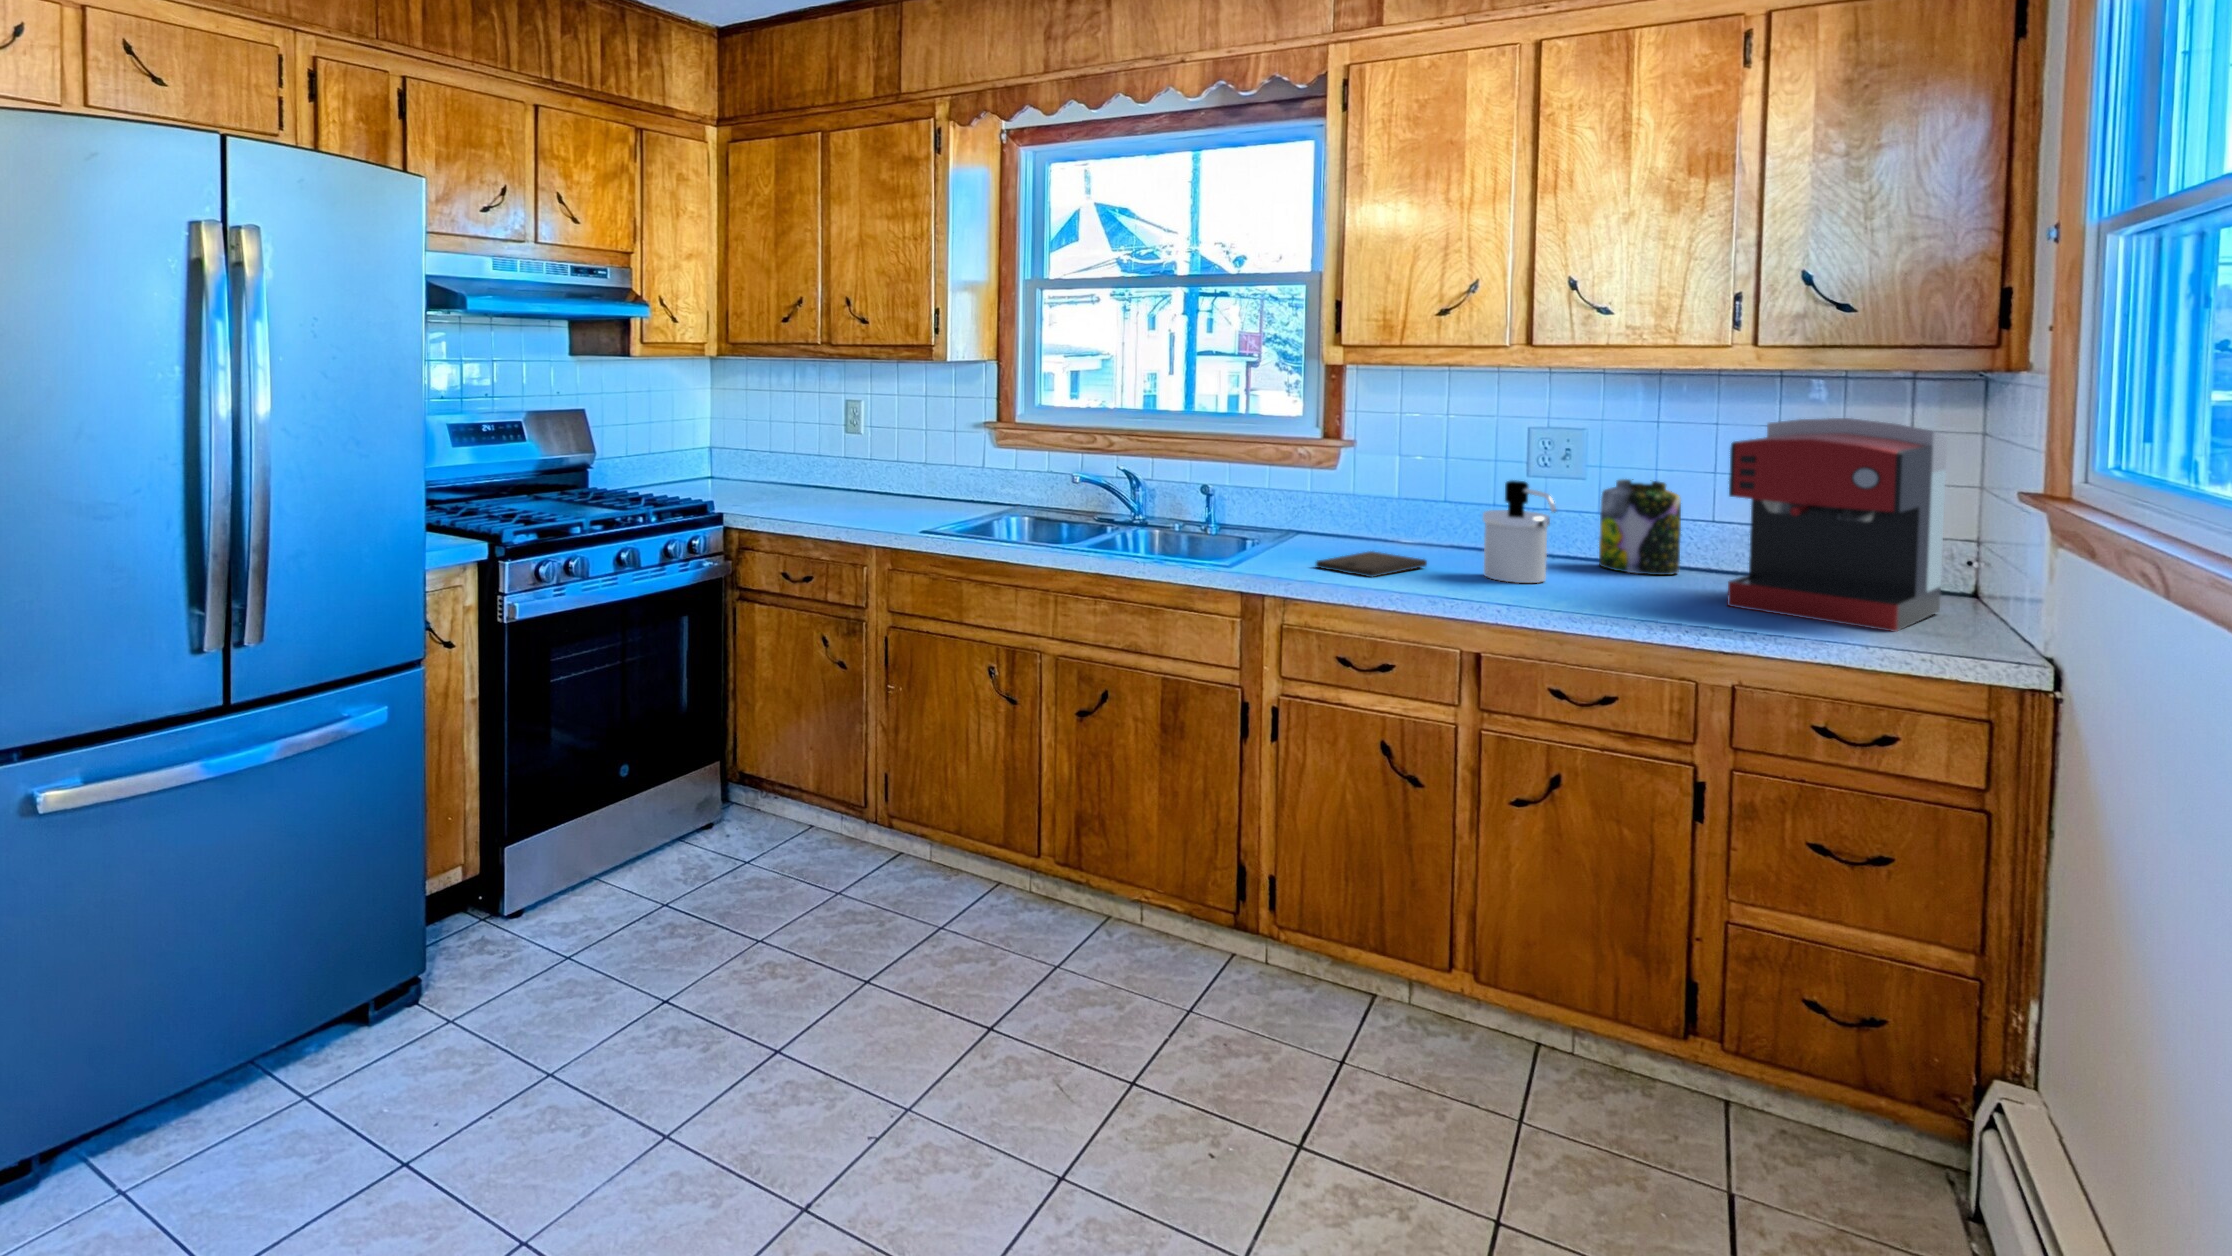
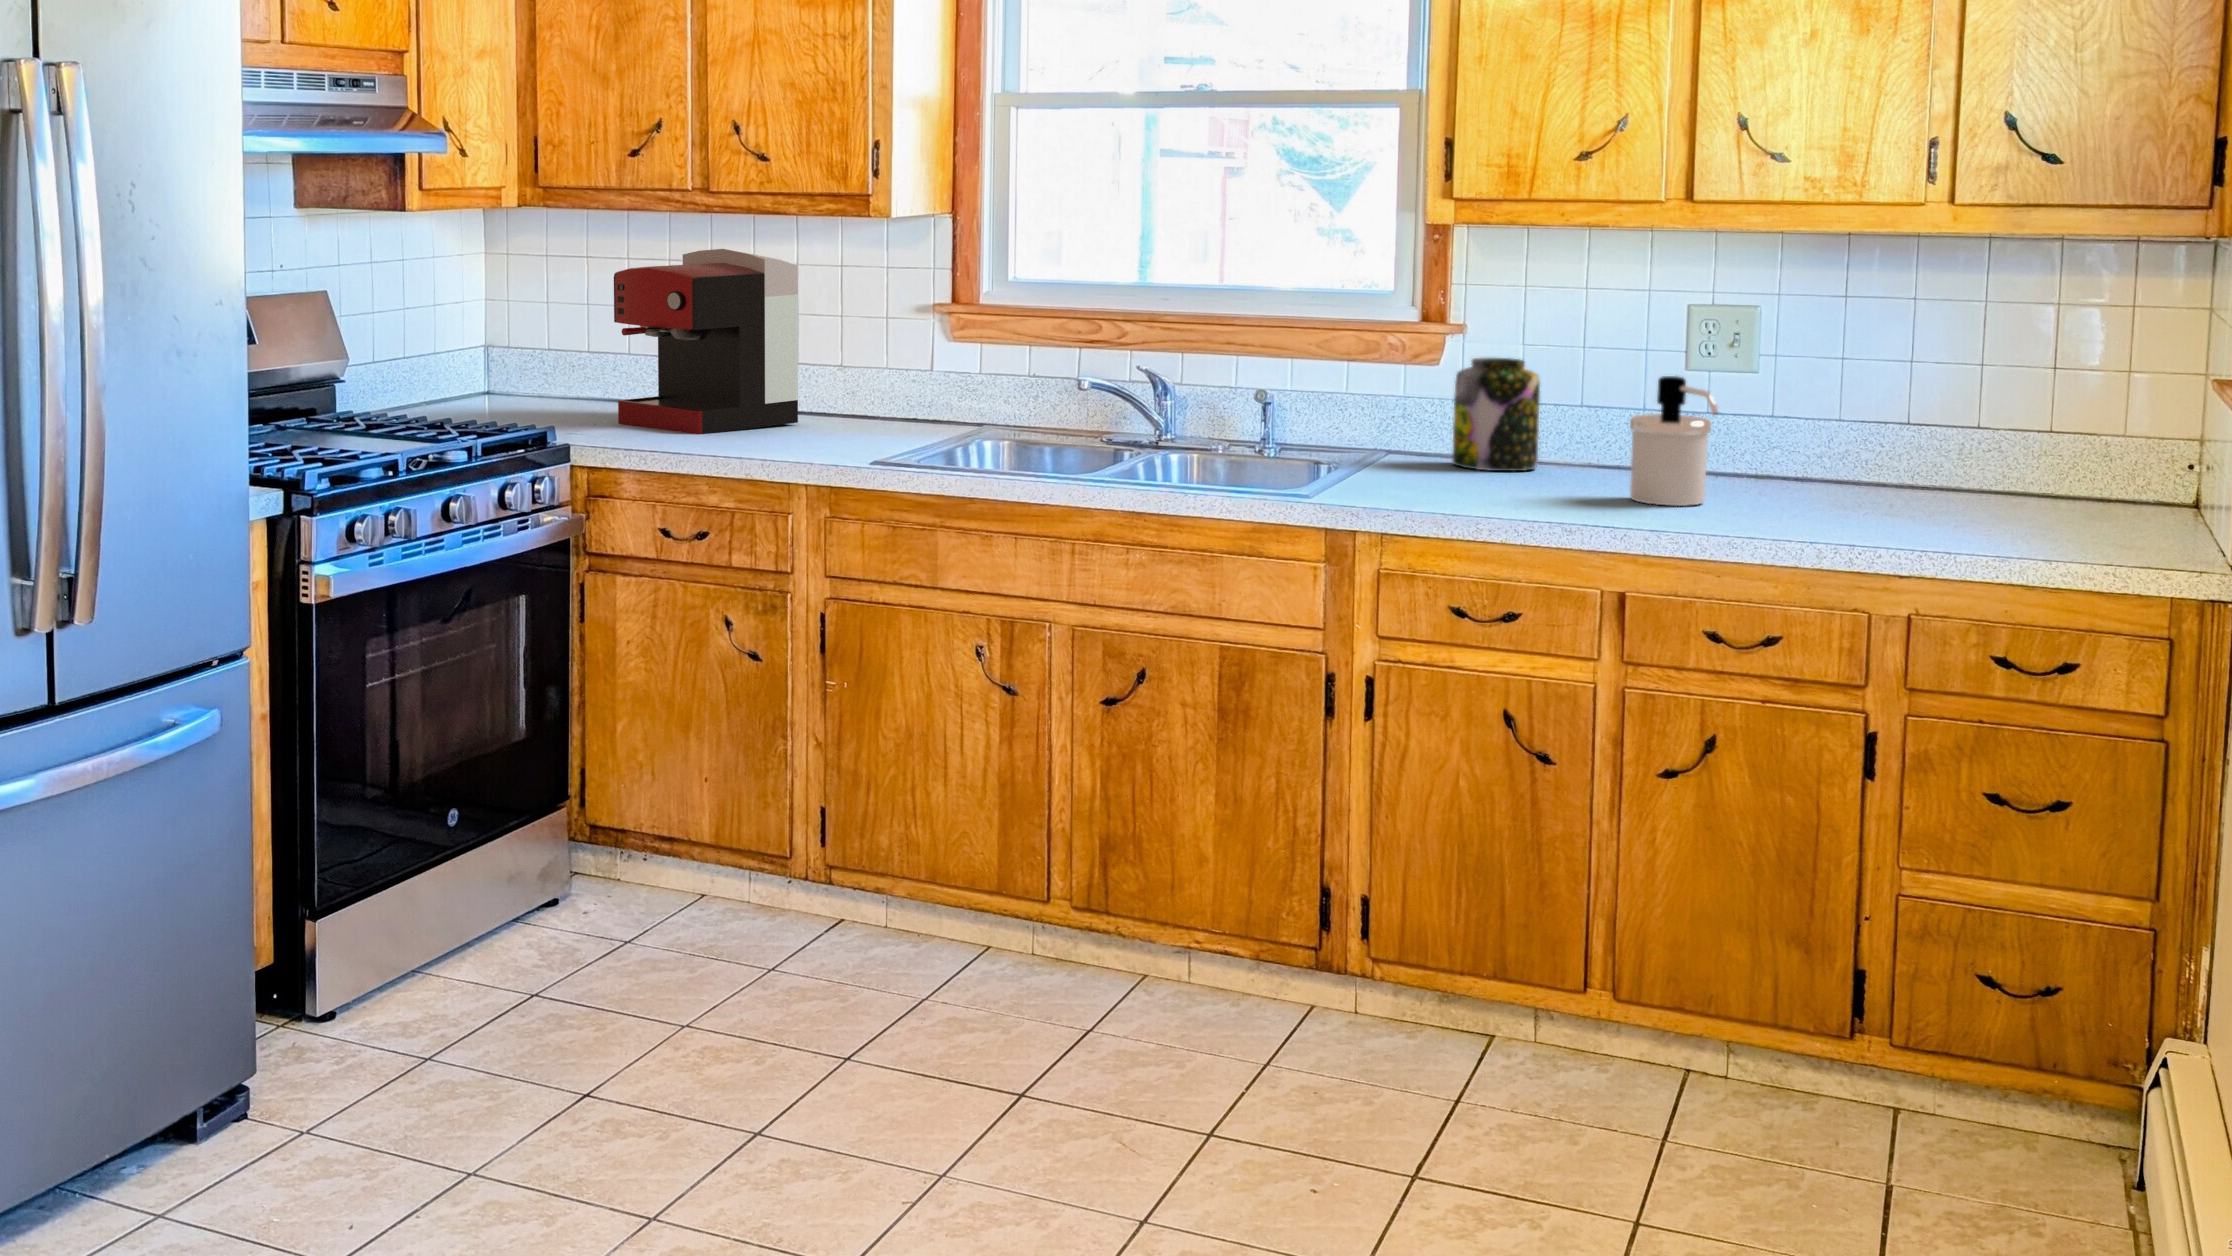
coffee maker: present [1727,418,1947,632] -> present [614,249,798,434]
jar: present [1599,479,1681,575] -> present [1453,358,1540,471]
cutting board: present [1316,551,1427,577] -> none [1422,473,1561,504]

